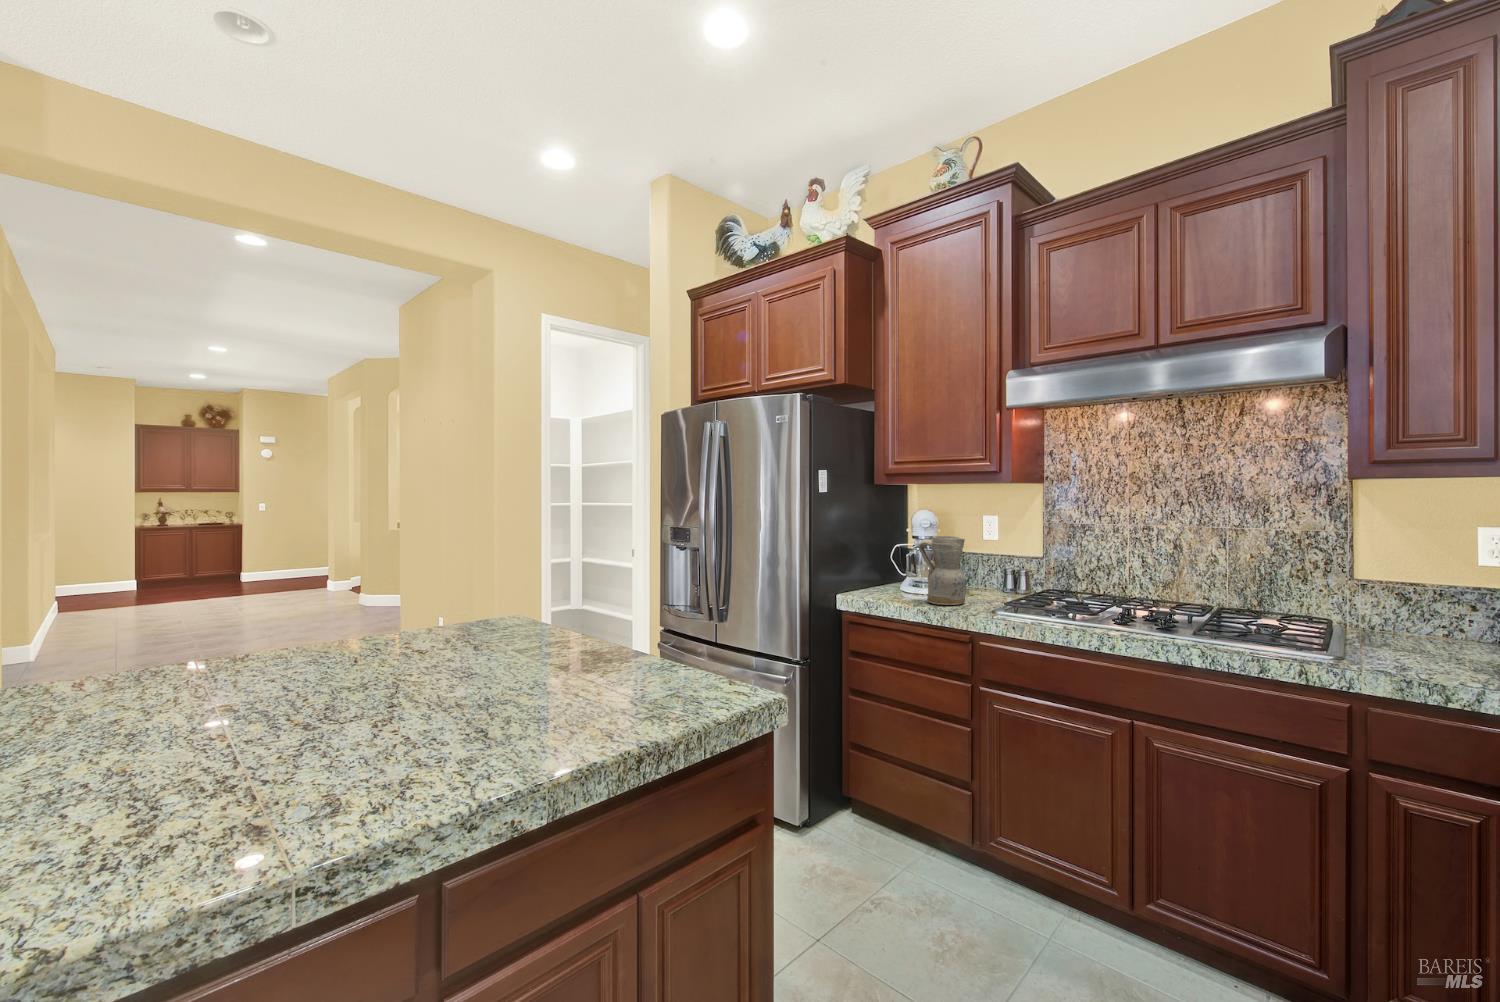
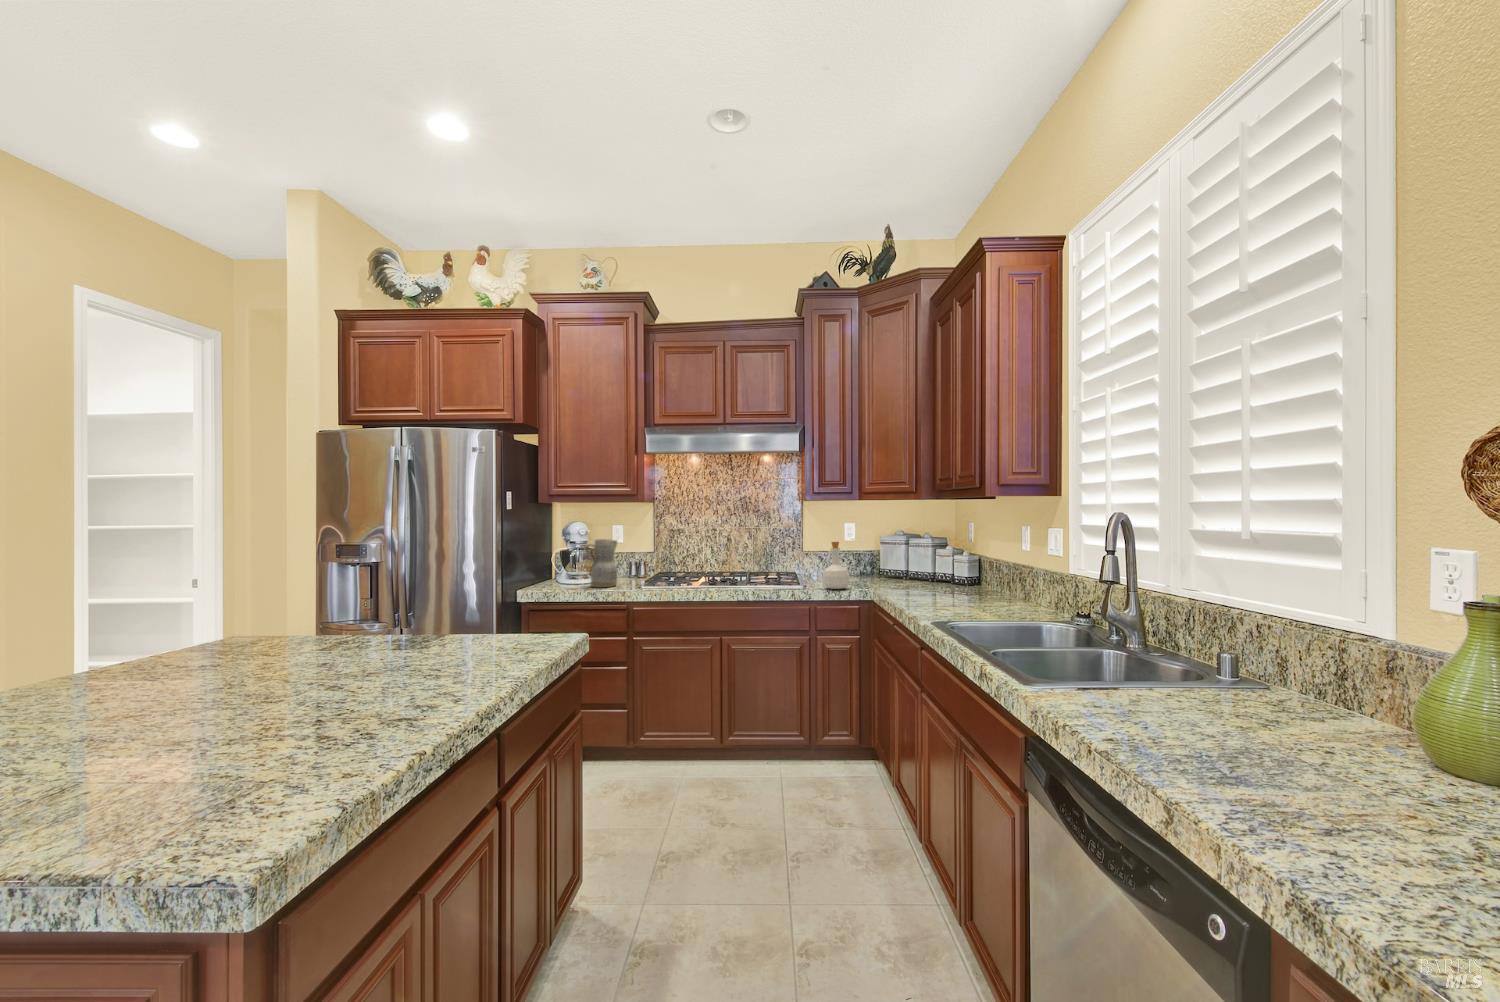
bottle: none [1385,562,1465,668] -> present [823,542,849,589]

